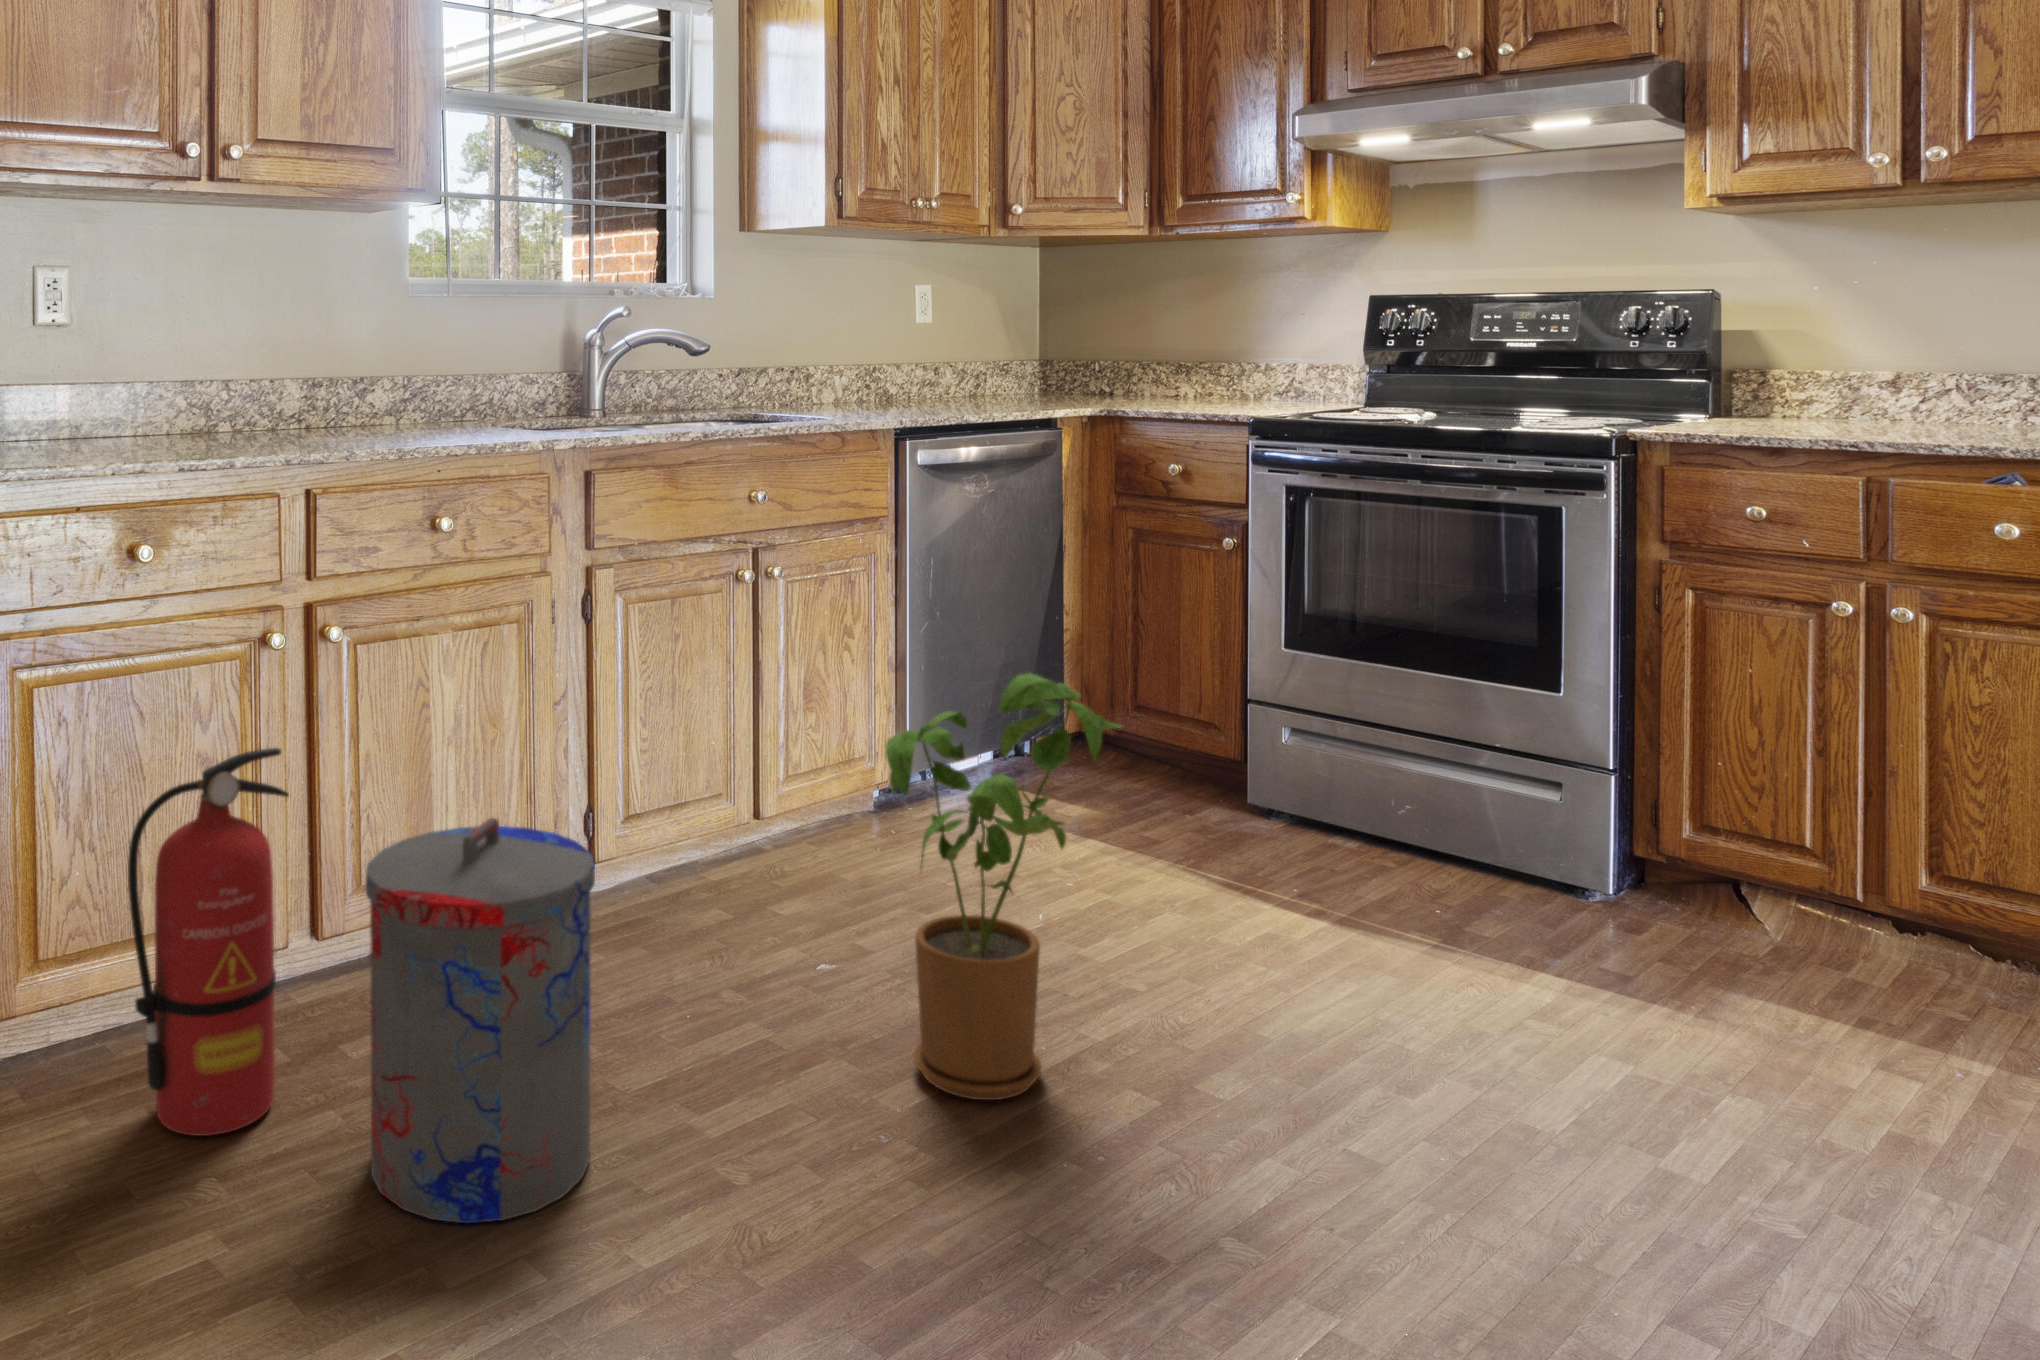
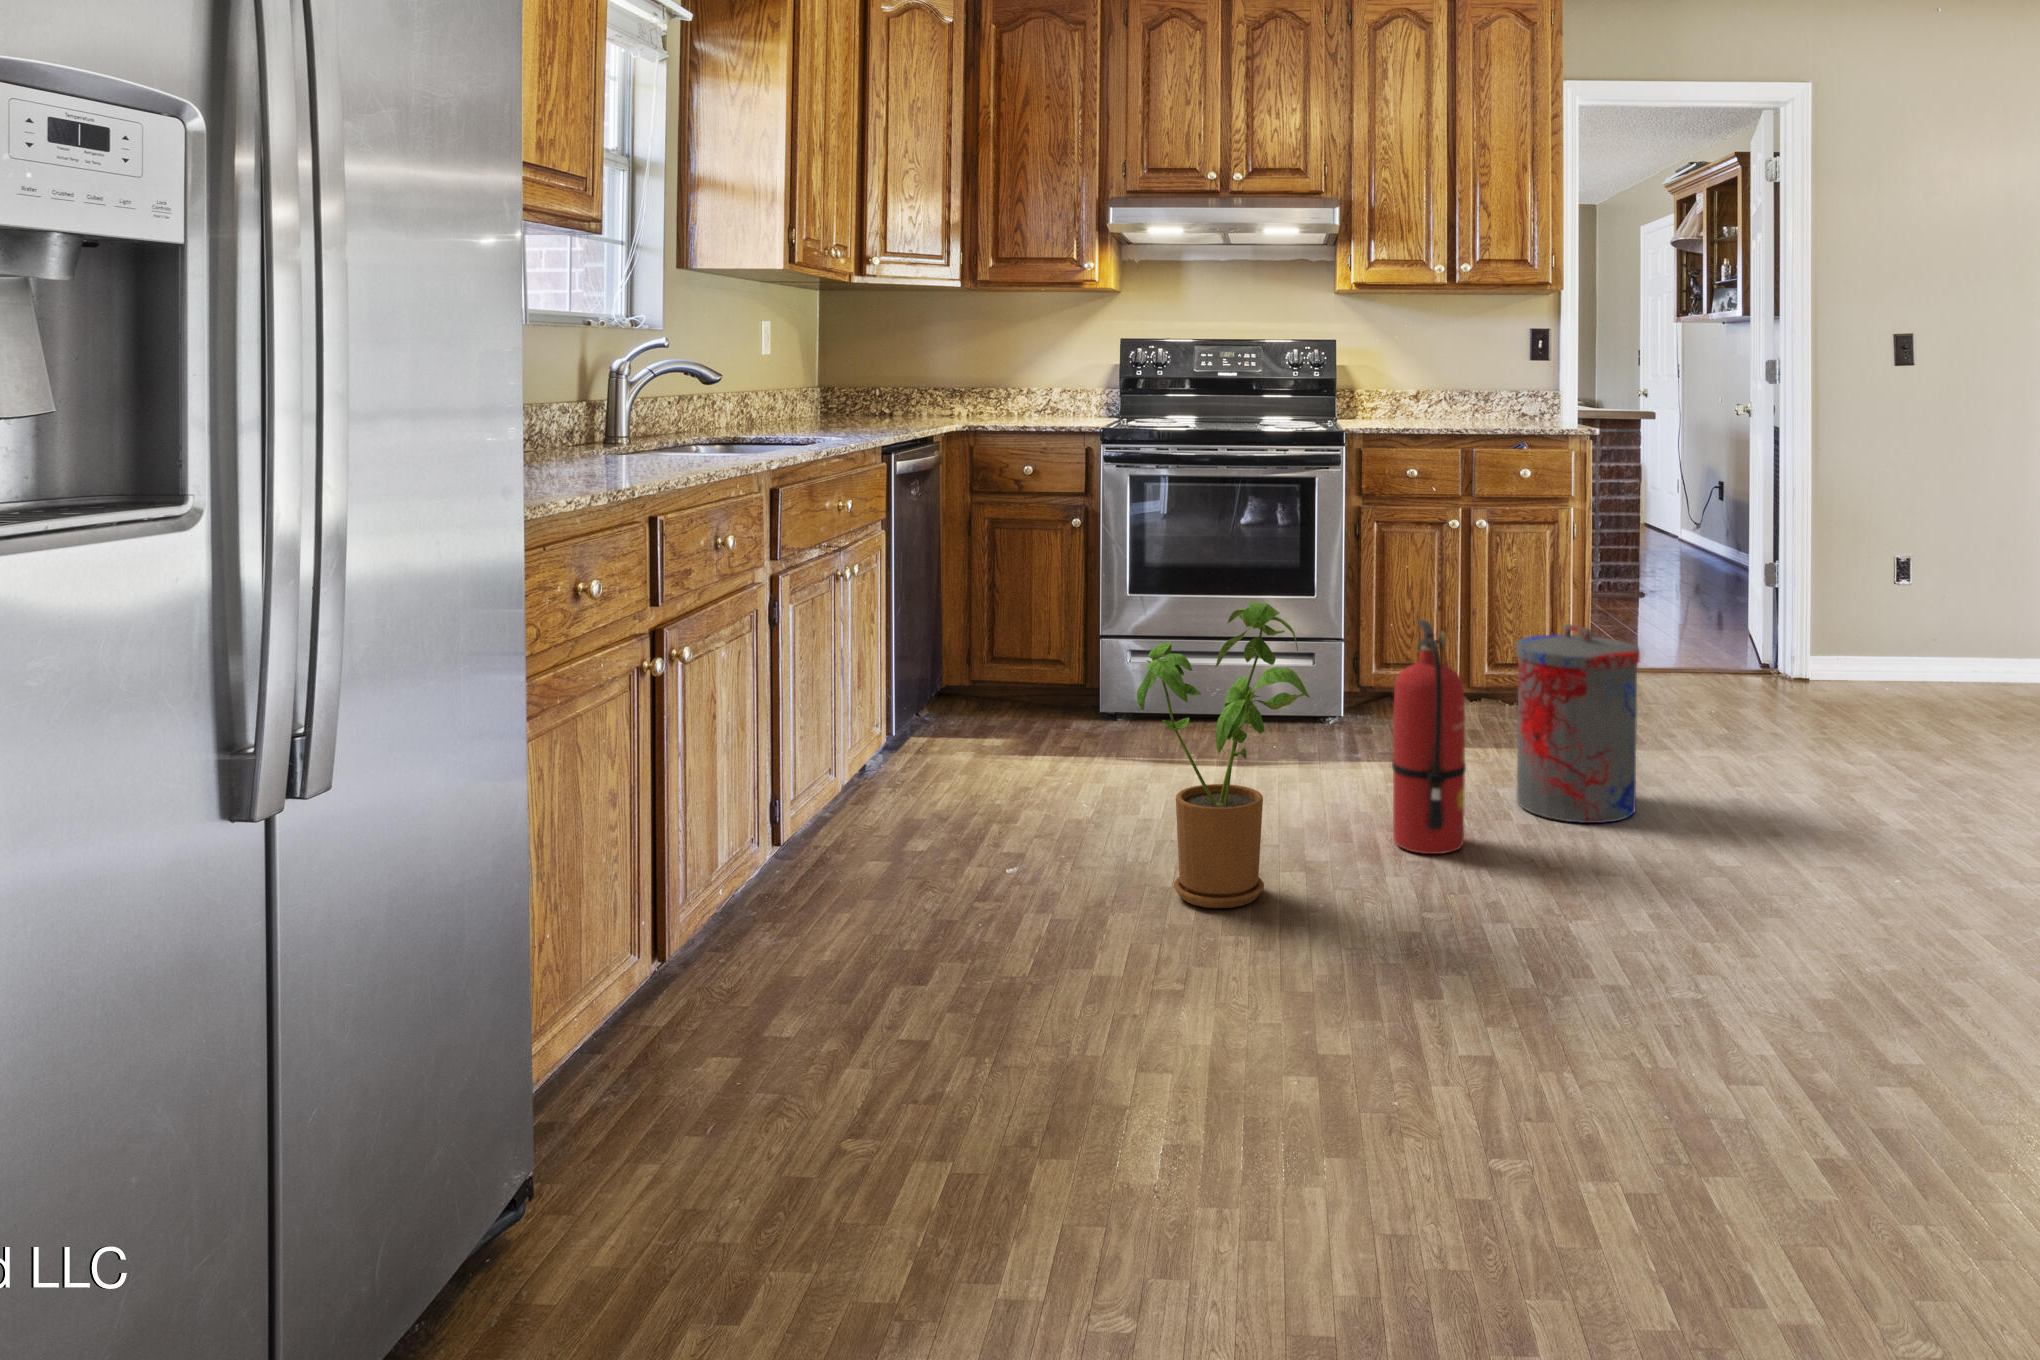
fire extinguisher: present [128,748,289,1136] -> present [1392,620,1466,854]
trash can: present [366,818,595,1223] -> present [1516,624,1640,823]

